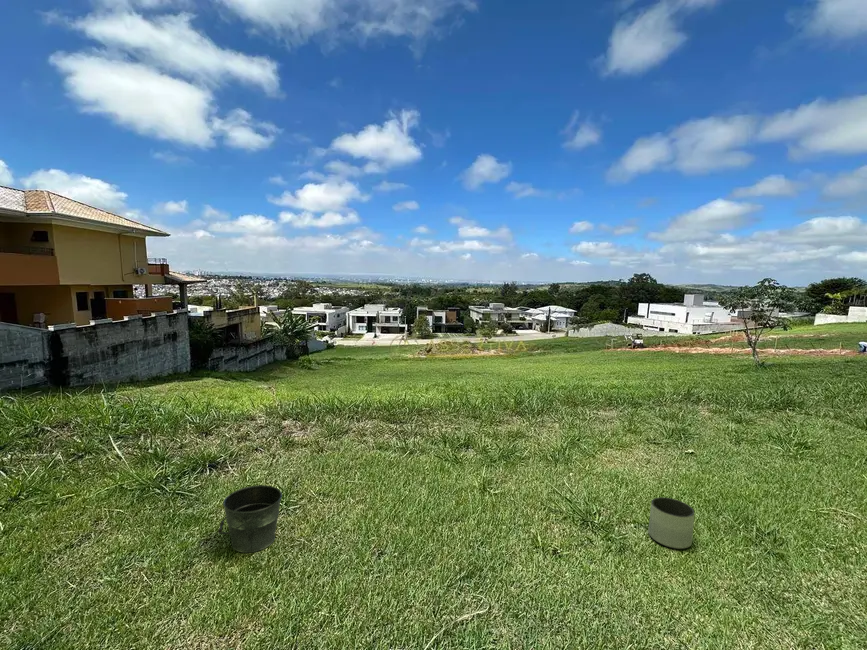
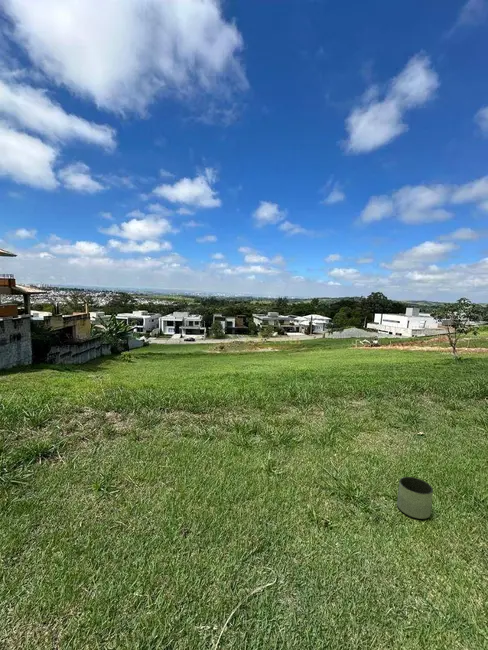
bucket: present [218,485,282,553] -> none [47,477,103,537]

